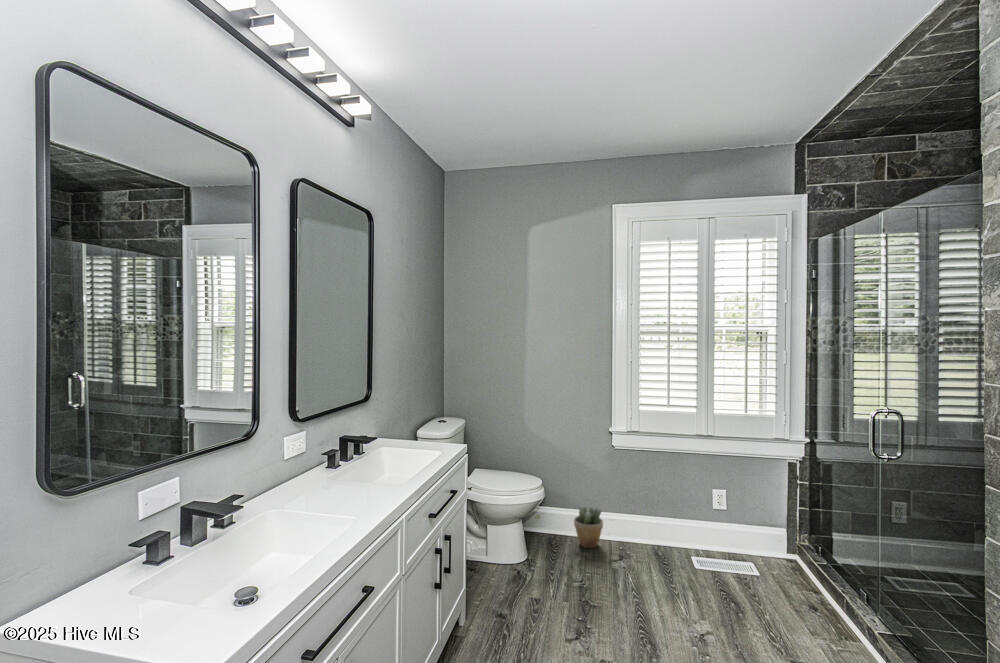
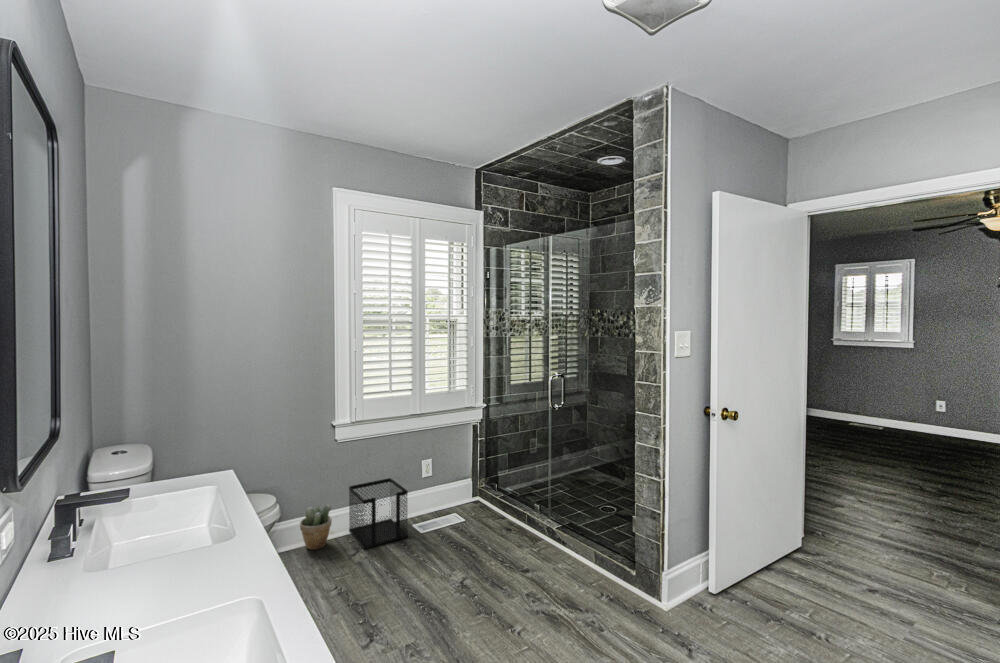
wastebasket: none [625,497,678,568] -> present [349,478,408,549]

